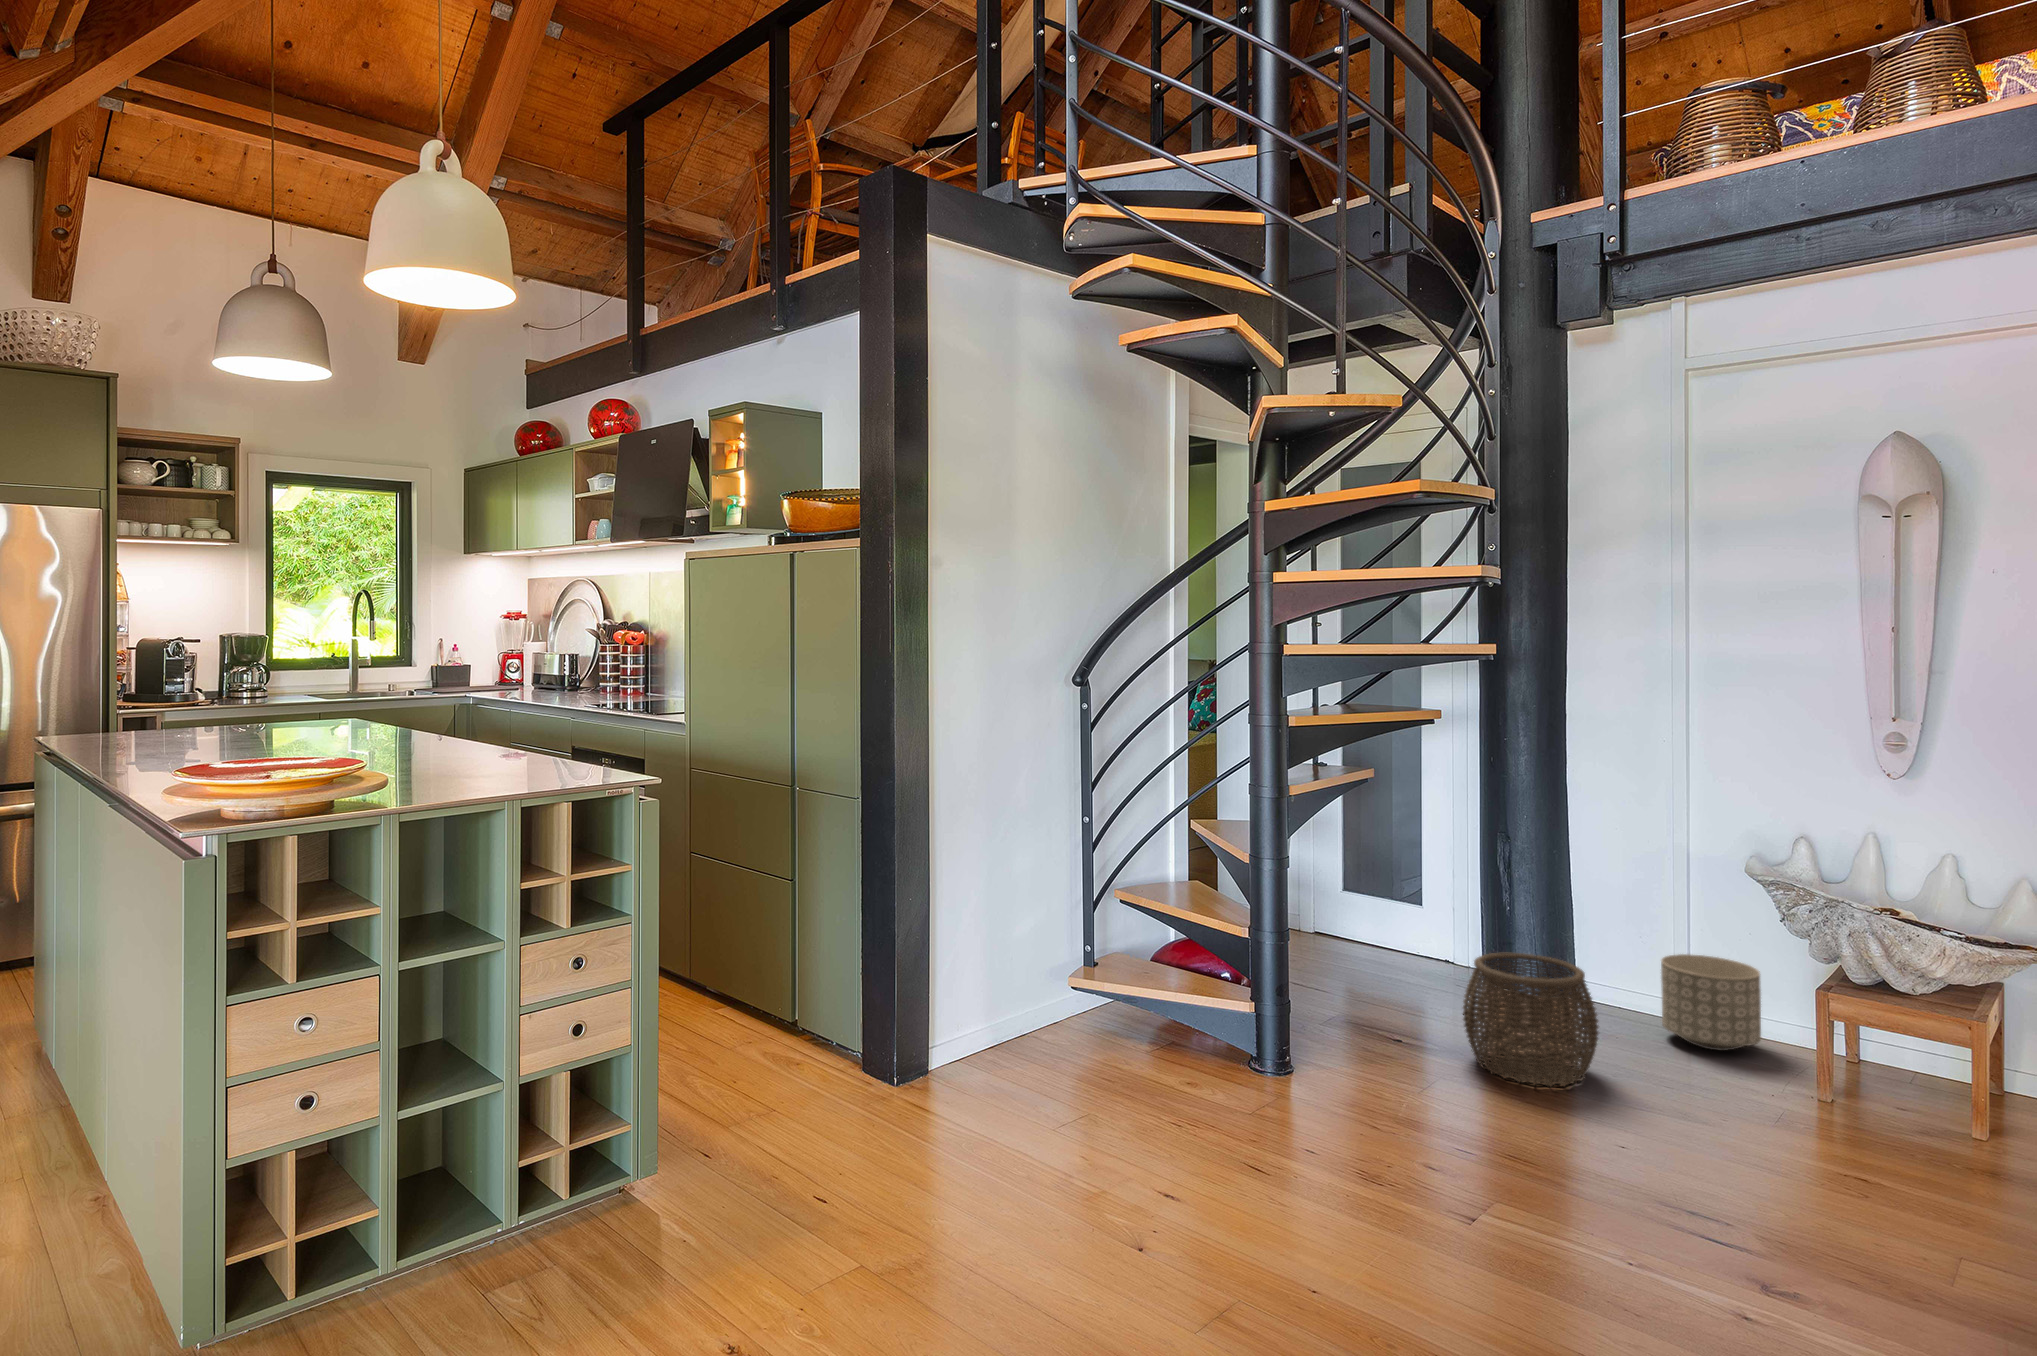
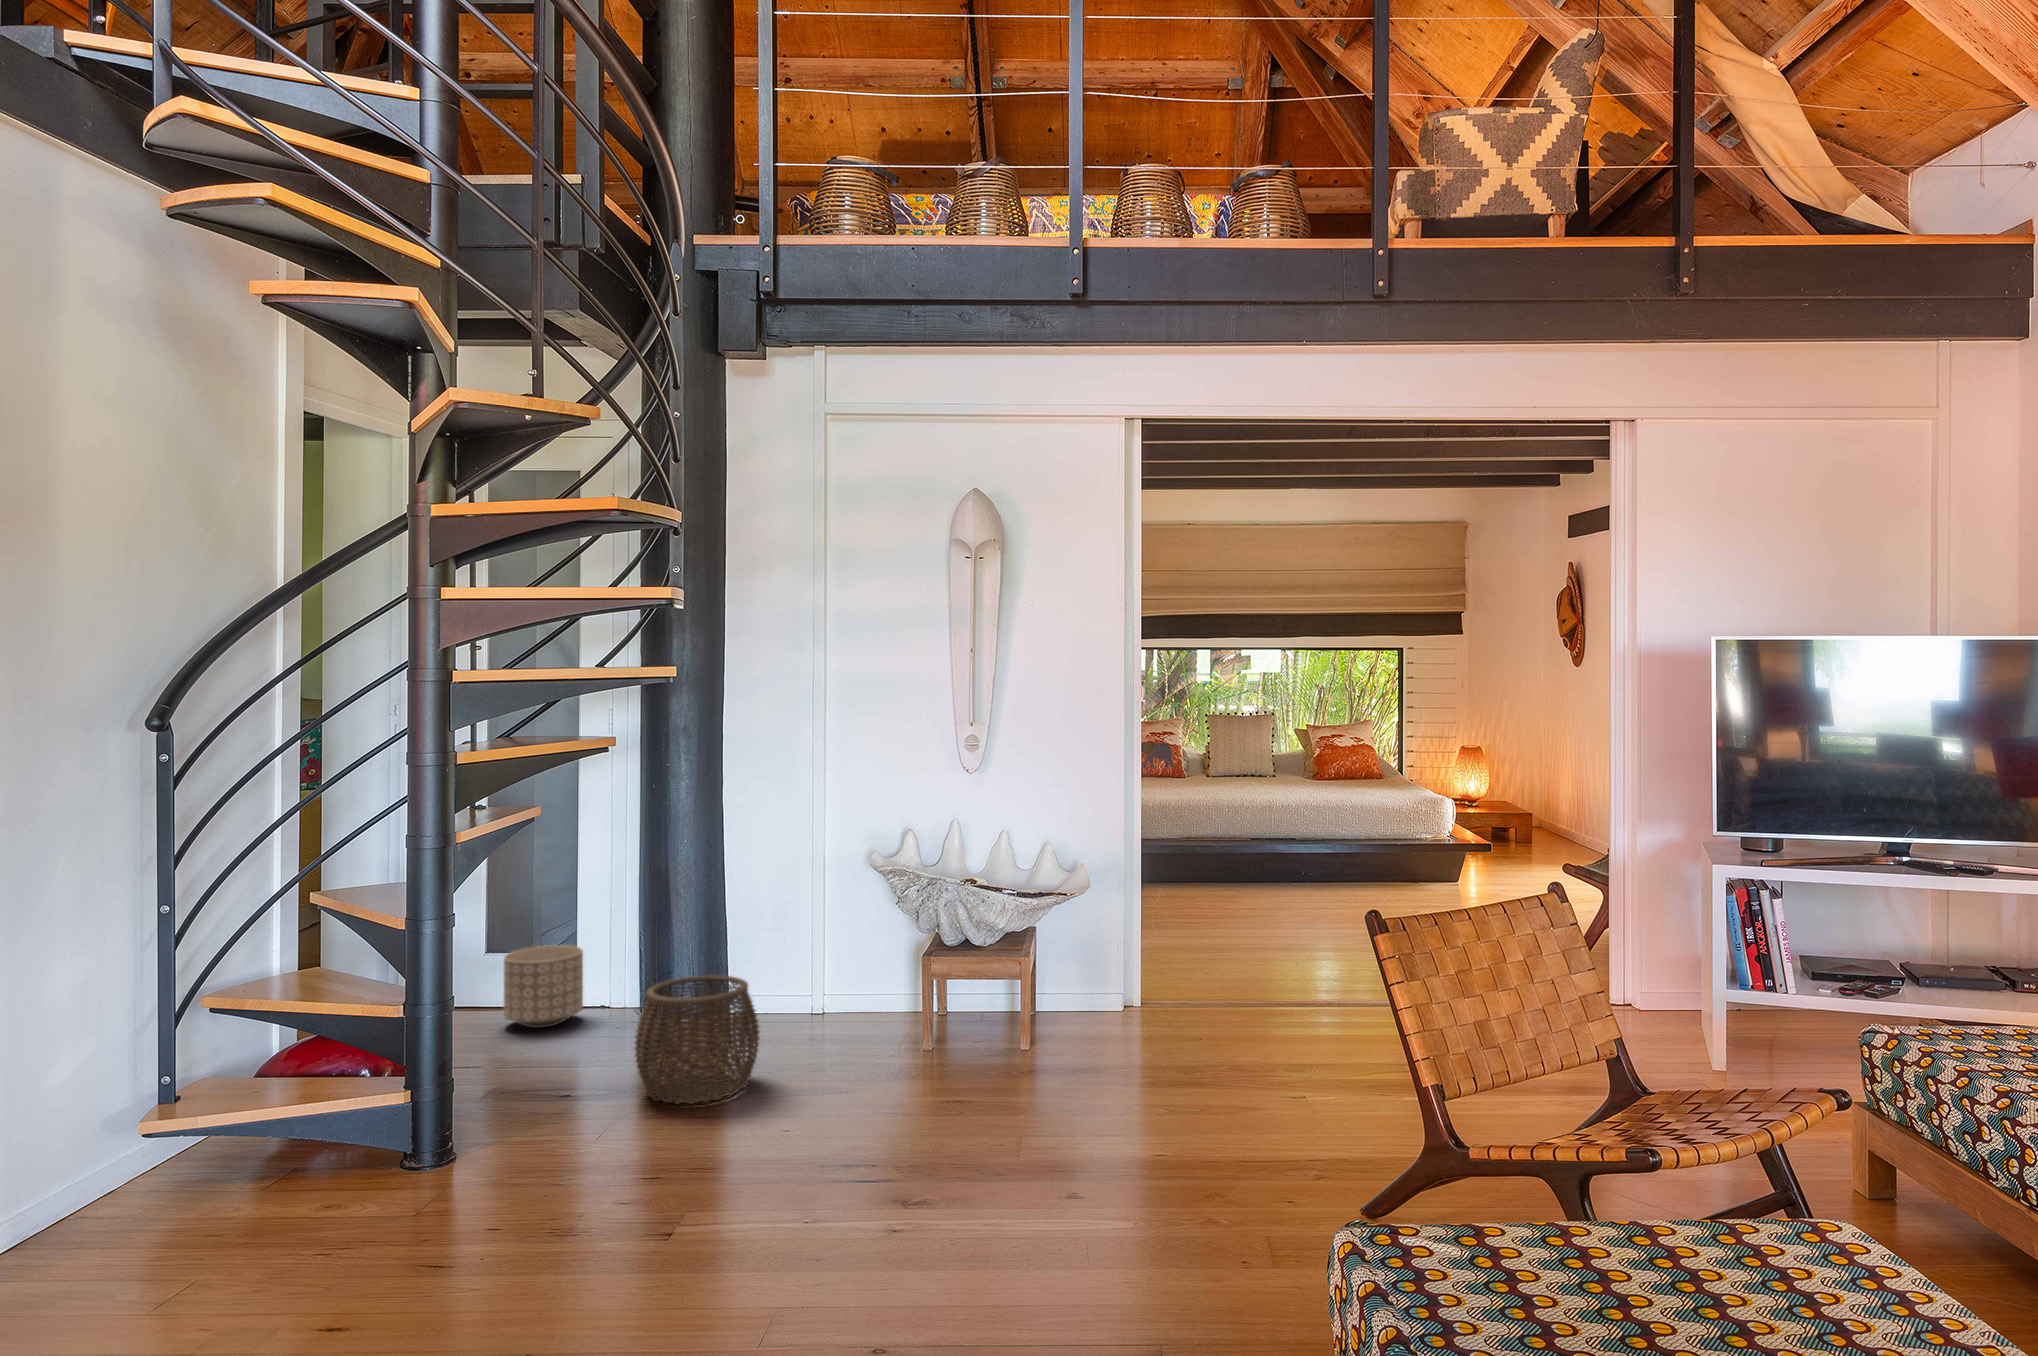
planter: present [1661,954,1761,1051] -> present [504,945,583,1028]

